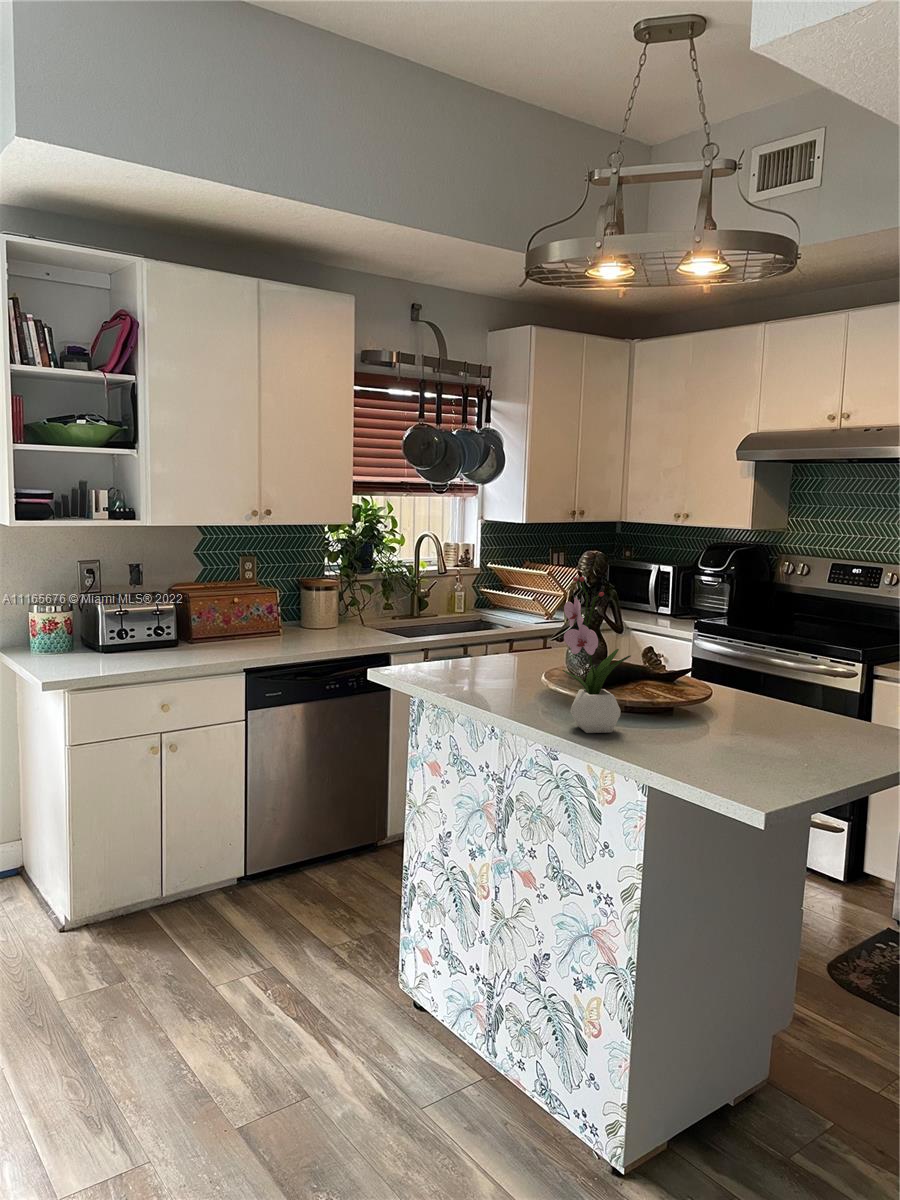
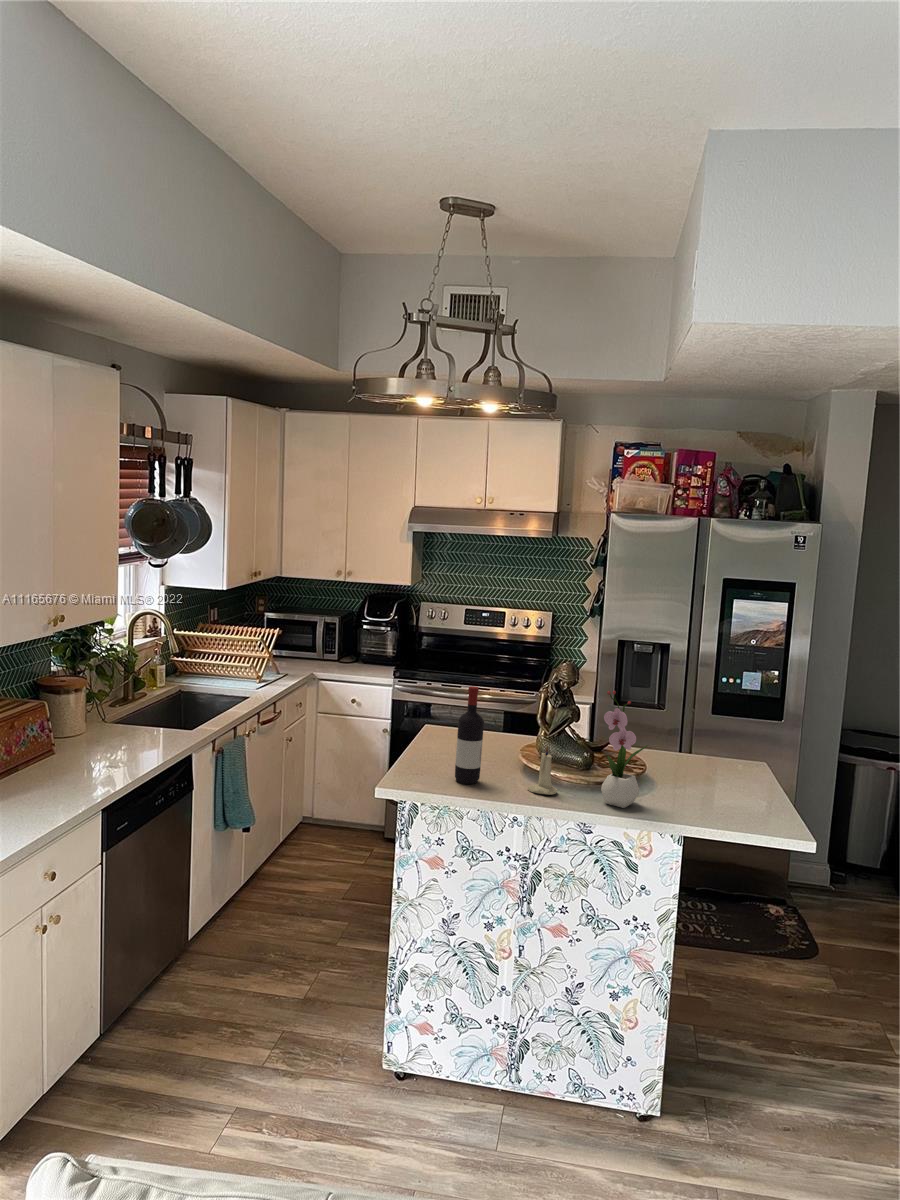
wine bottle: none [460,575,491,688] -> present [455,686,484,784]
candle: none [517,647,549,708] -> present [528,745,557,795]

